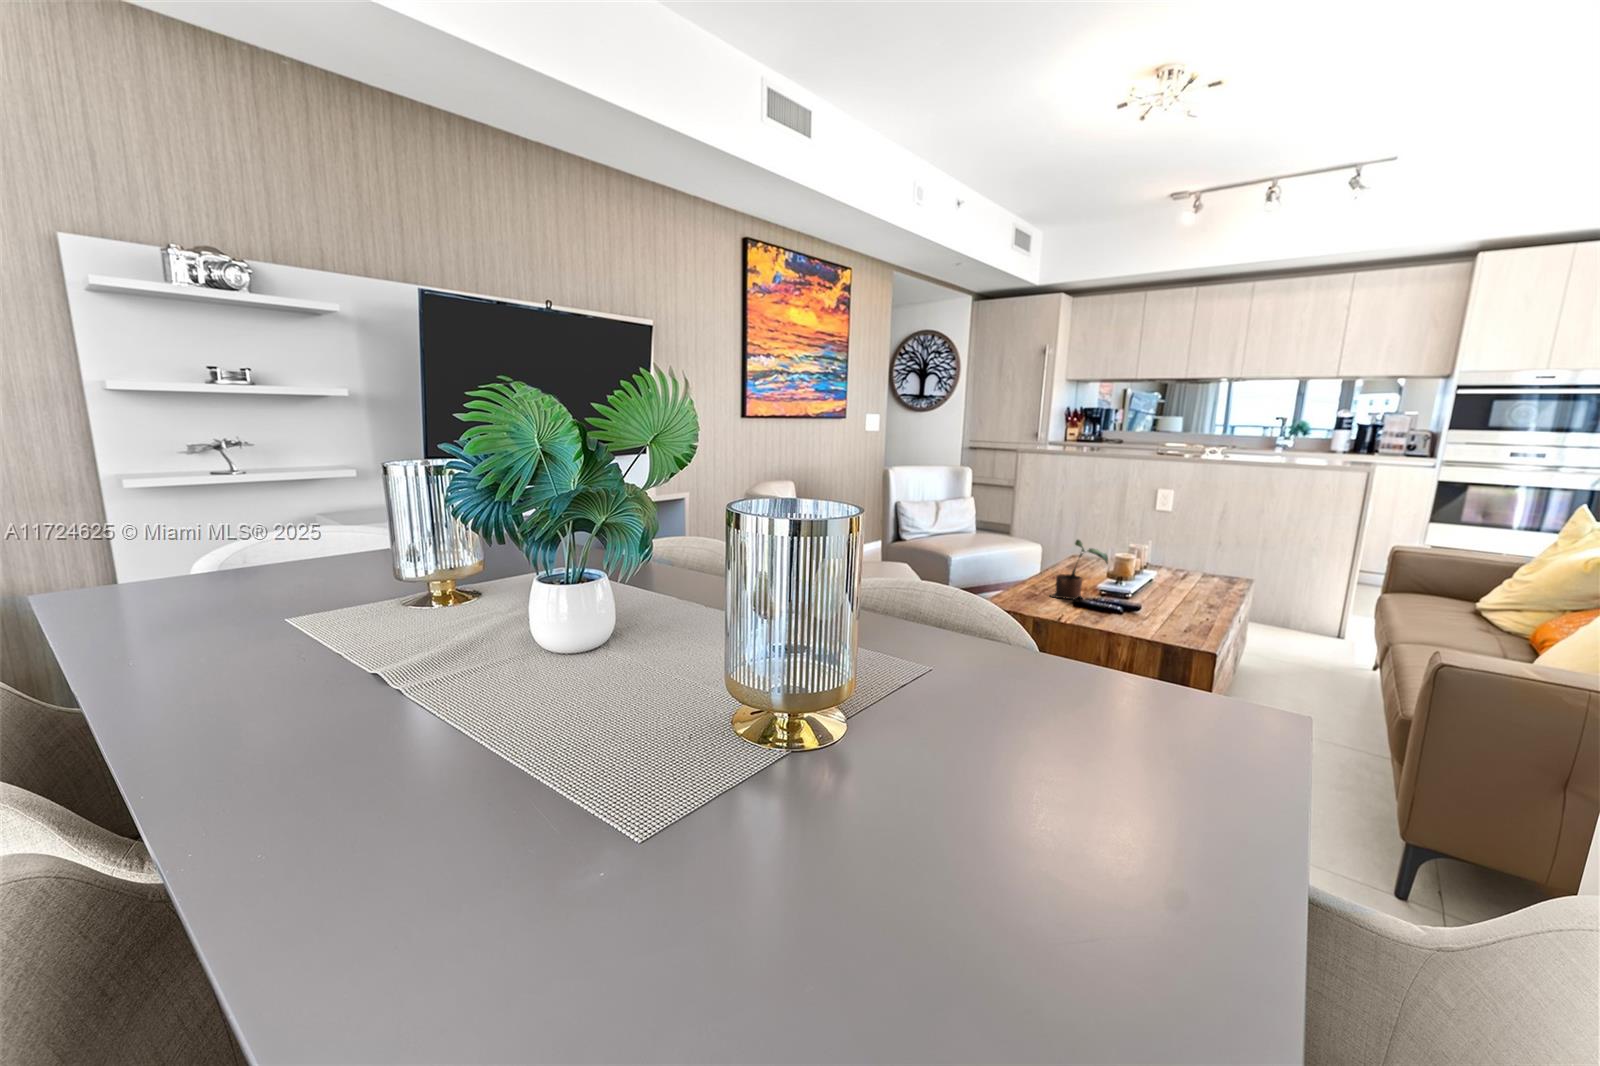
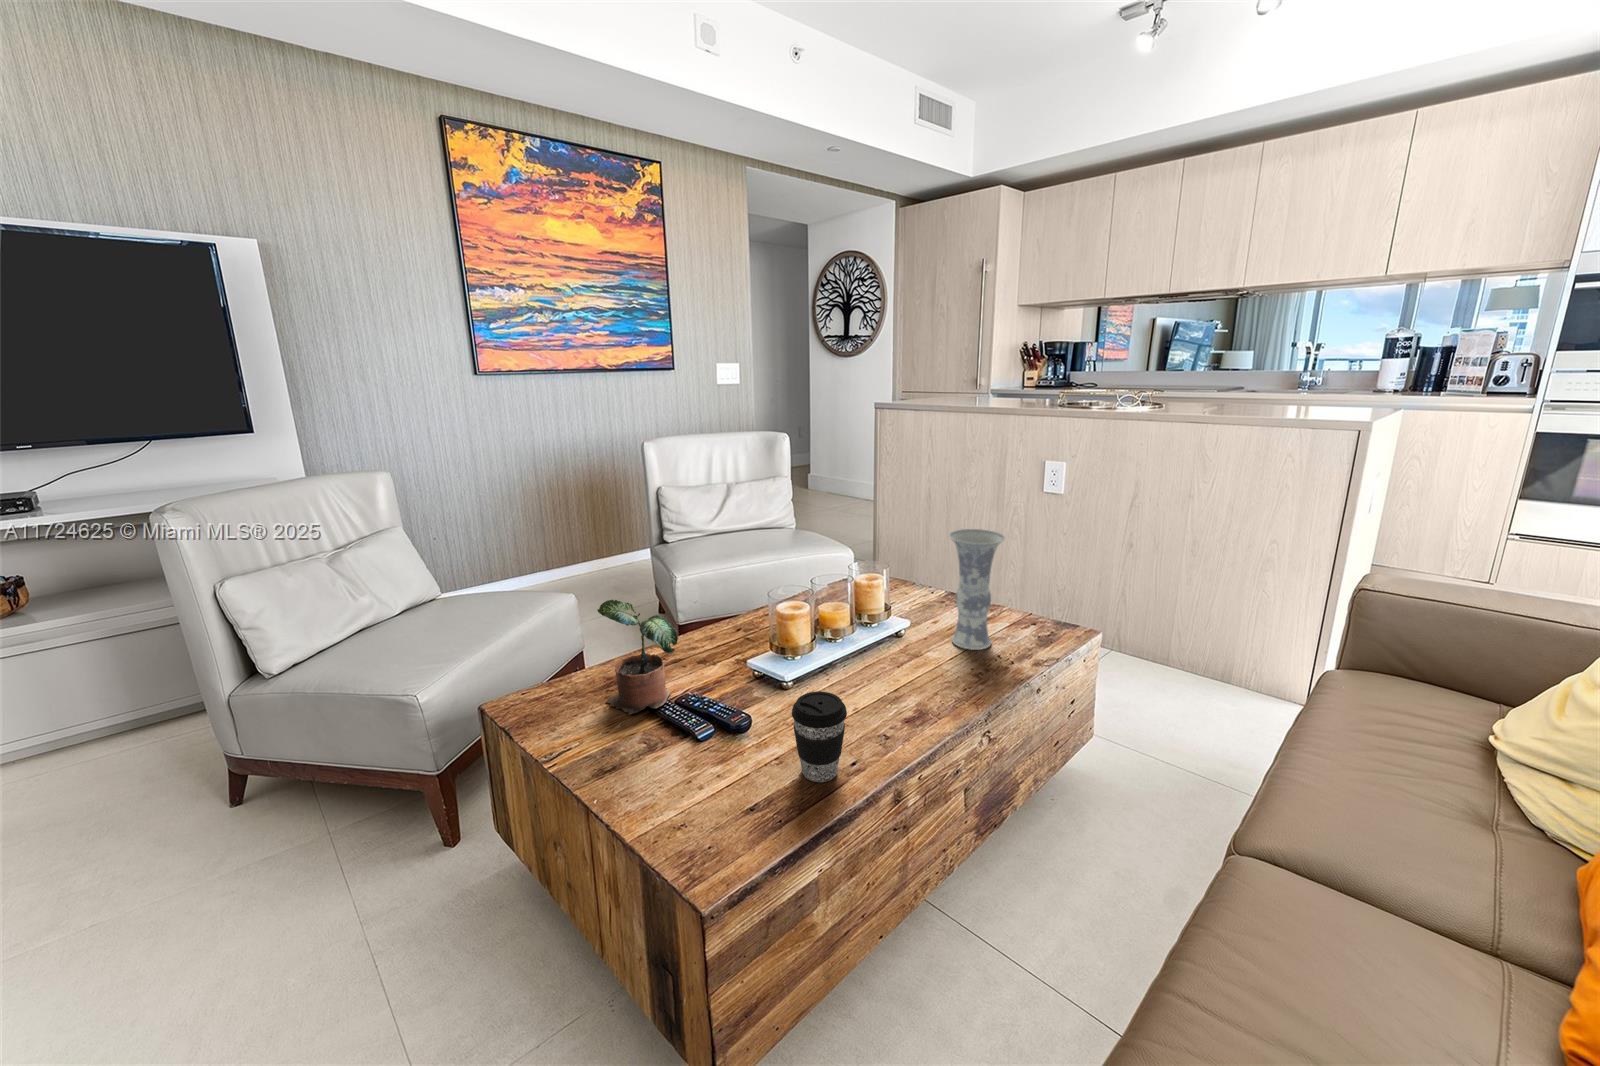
vase: none [1170,516,1206,579] -> present [949,529,1005,650]
coffee cup: none [1181,576,1209,613] -> present [792,692,847,782]

